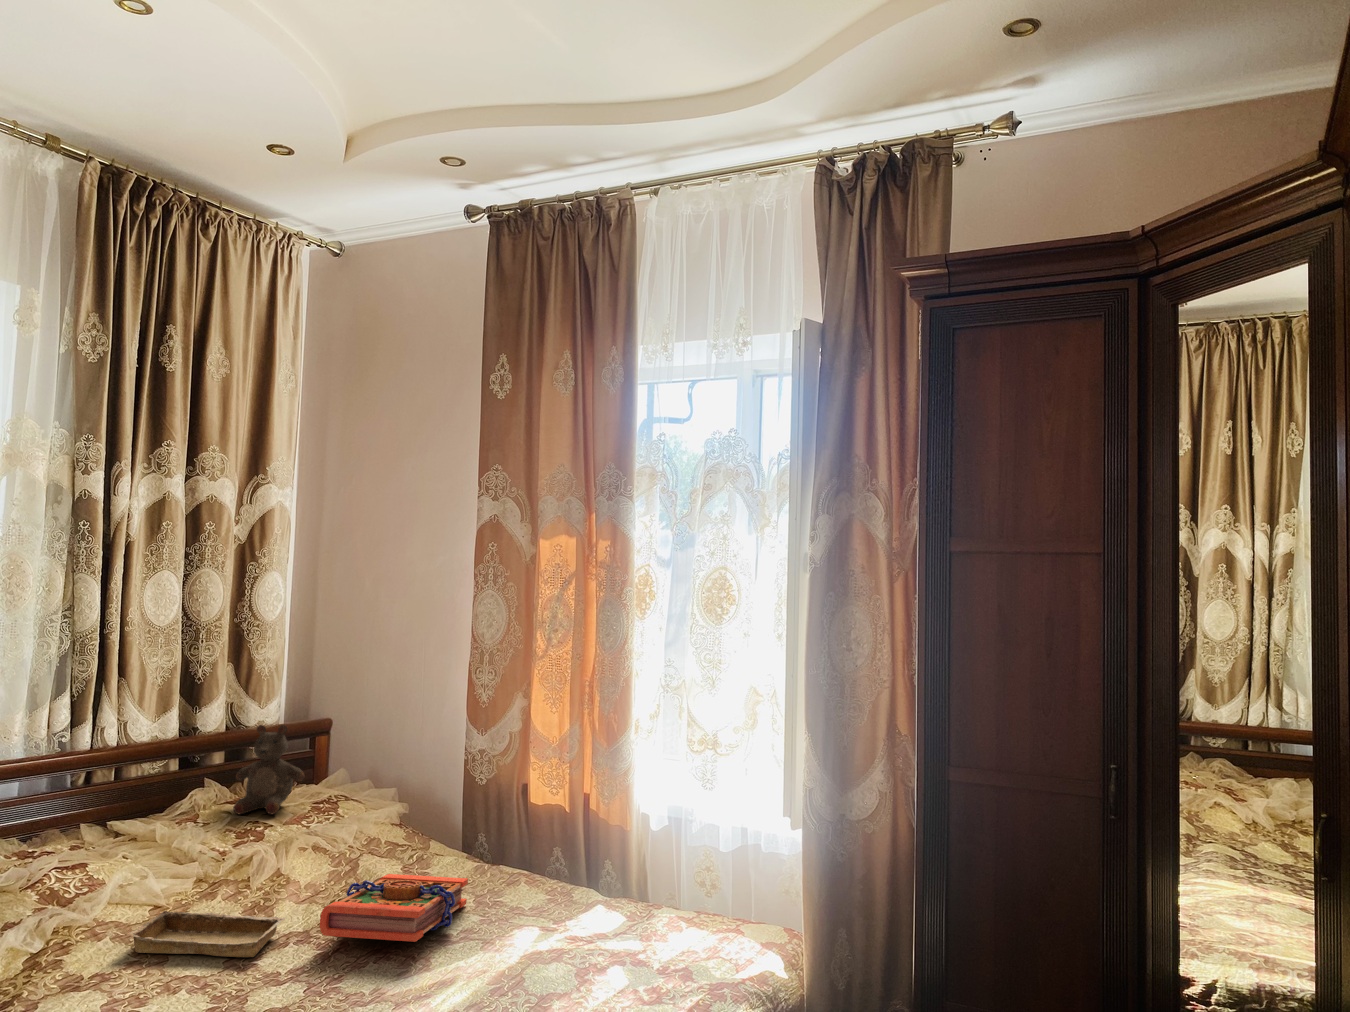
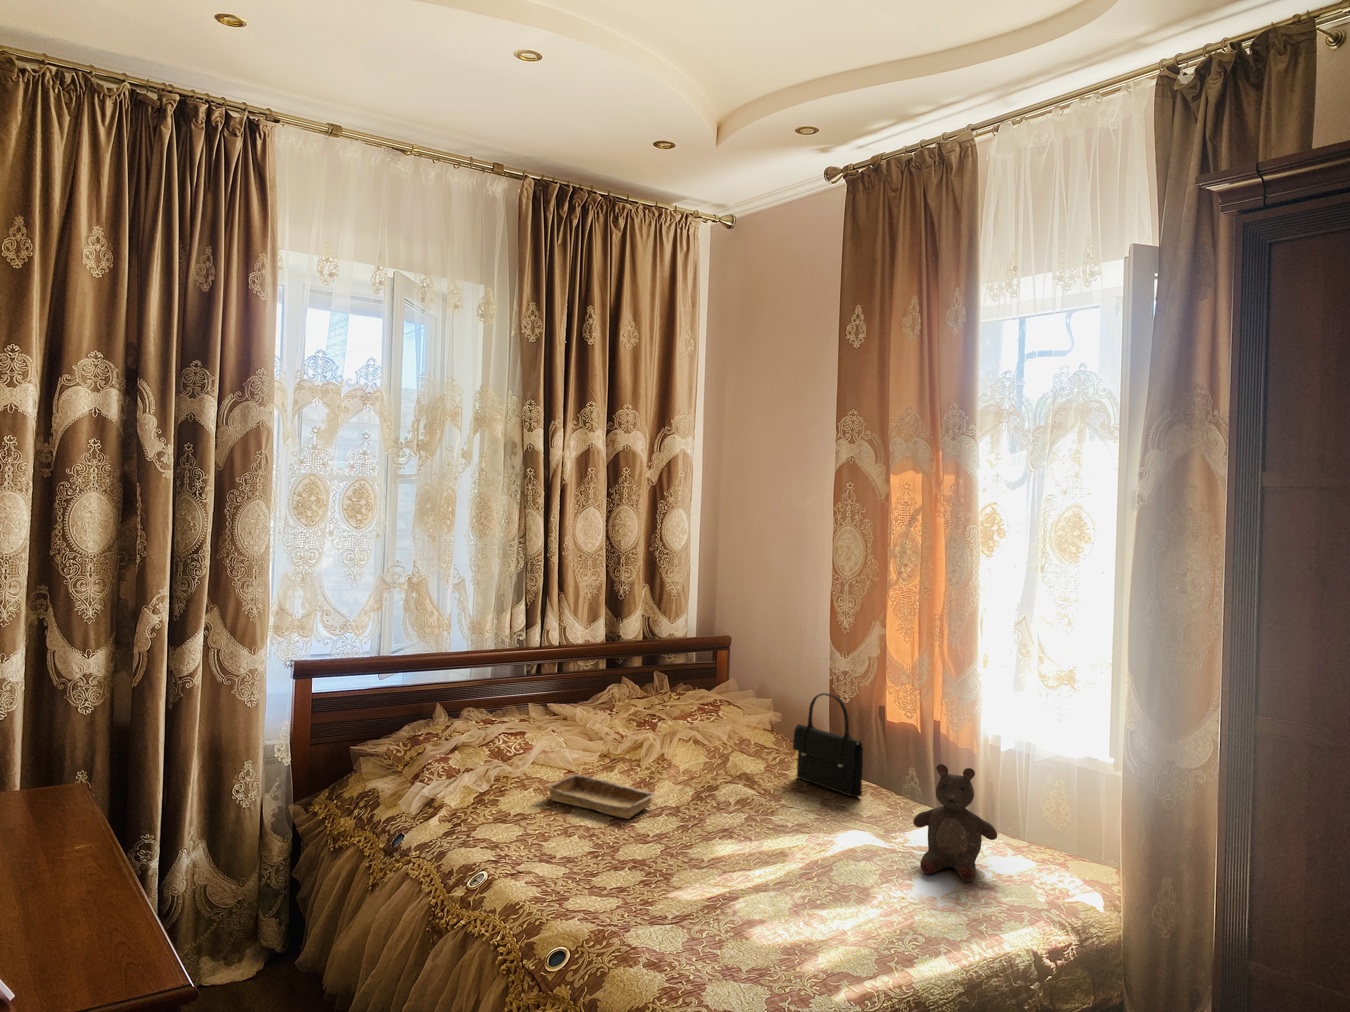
stuffed bear: present [234,725,304,814] -> present [913,764,997,882]
handbag: none [433,772,514,882] -> present [793,693,863,798]
book: present [320,874,468,942] -> none [678,773,813,830]

